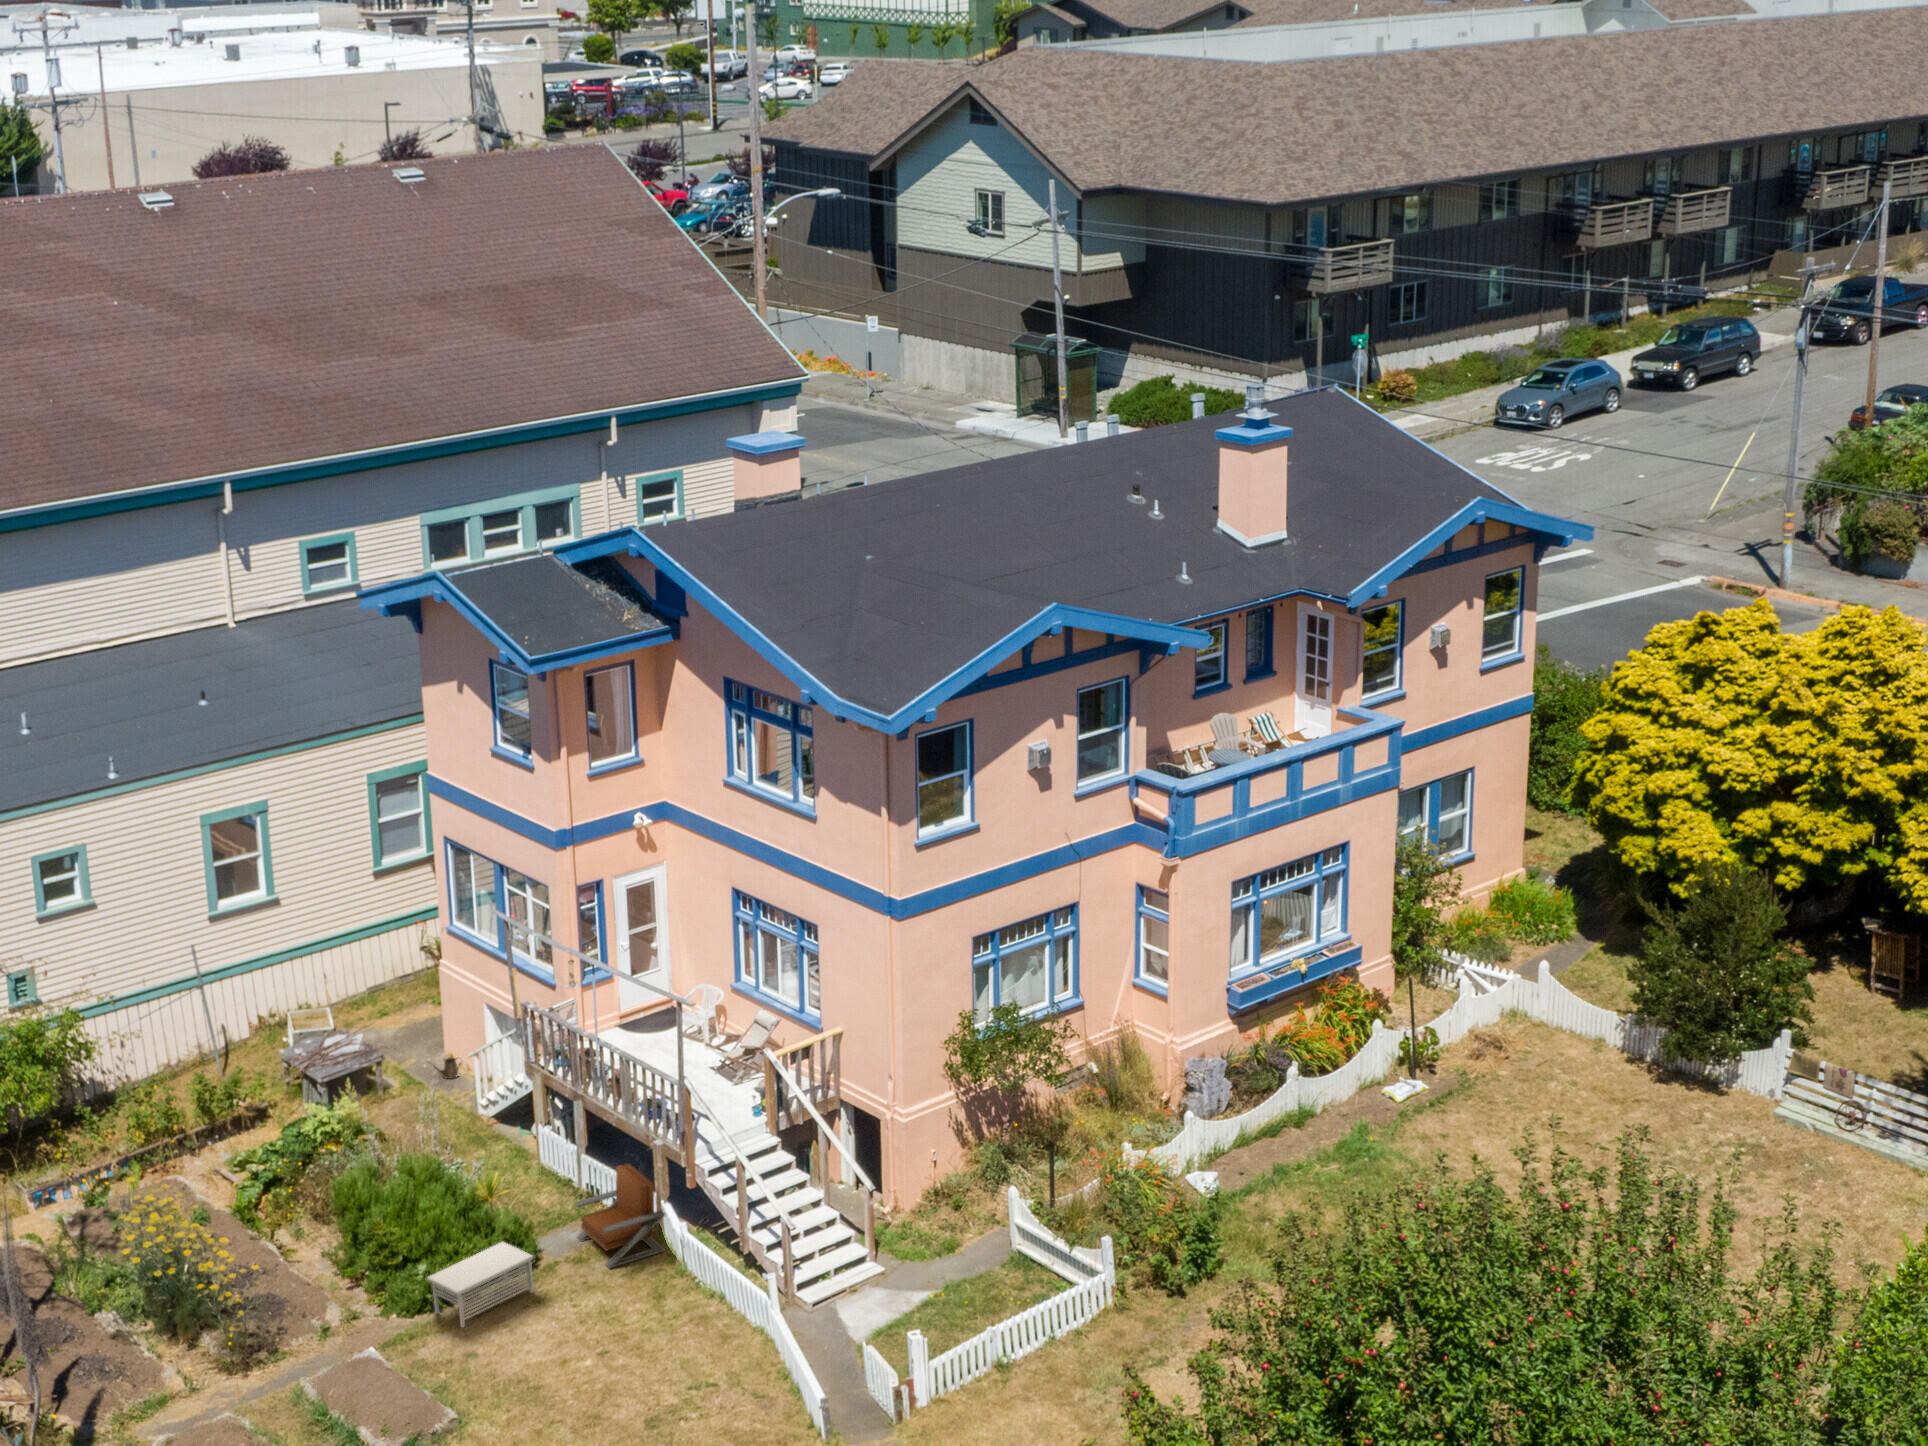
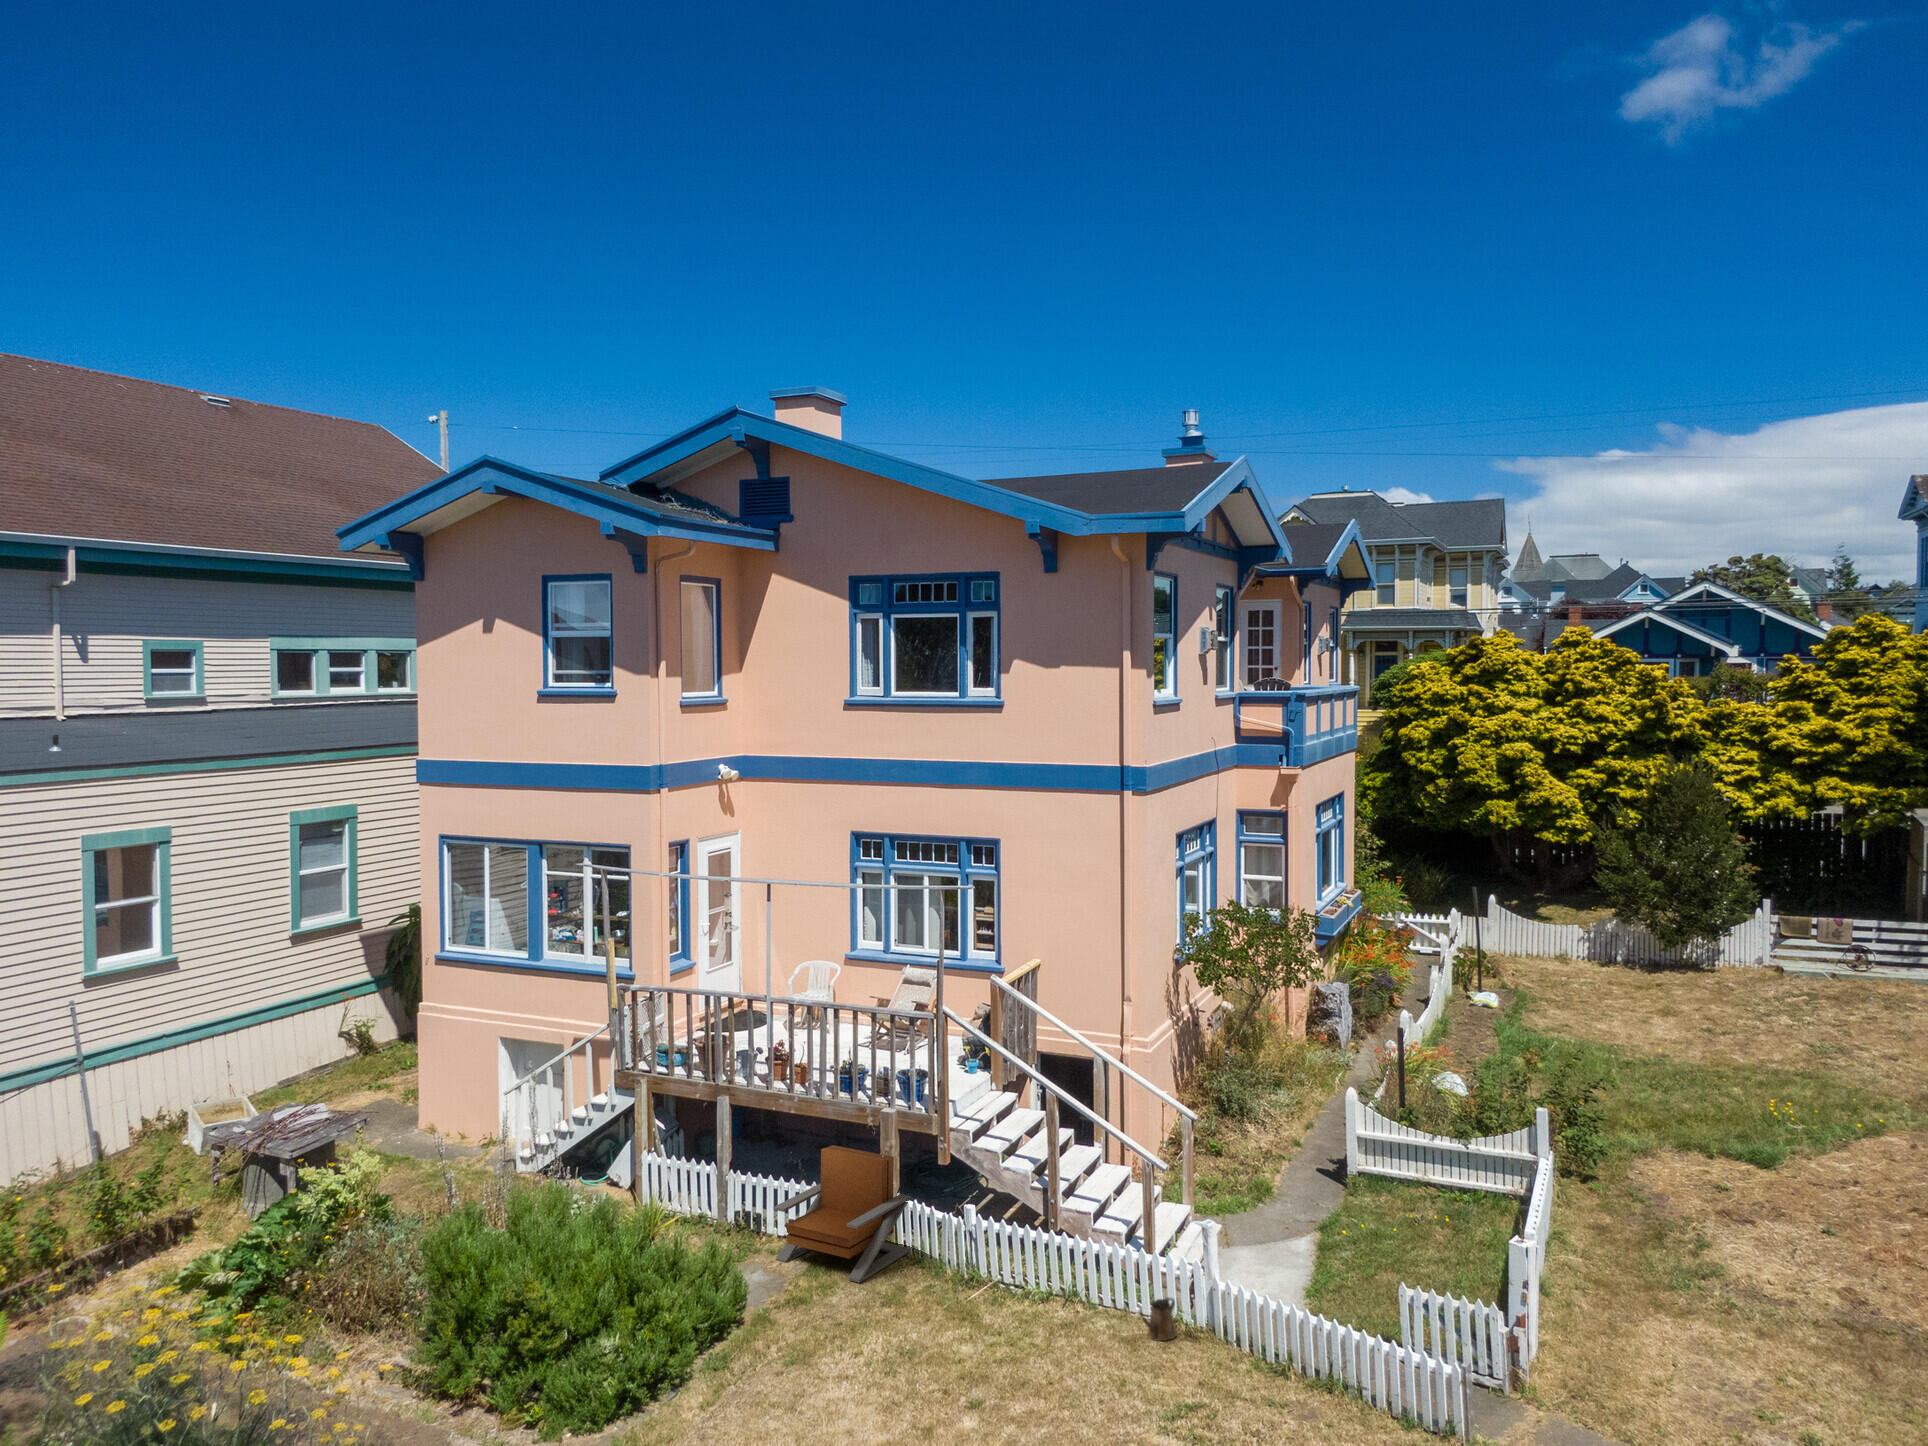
watering can: present [433,1058,460,1079] -> present [1138,1297,1177,1341]
storage bench: present [427,1242,534,1328] -> none [650,1263,786,1394]

